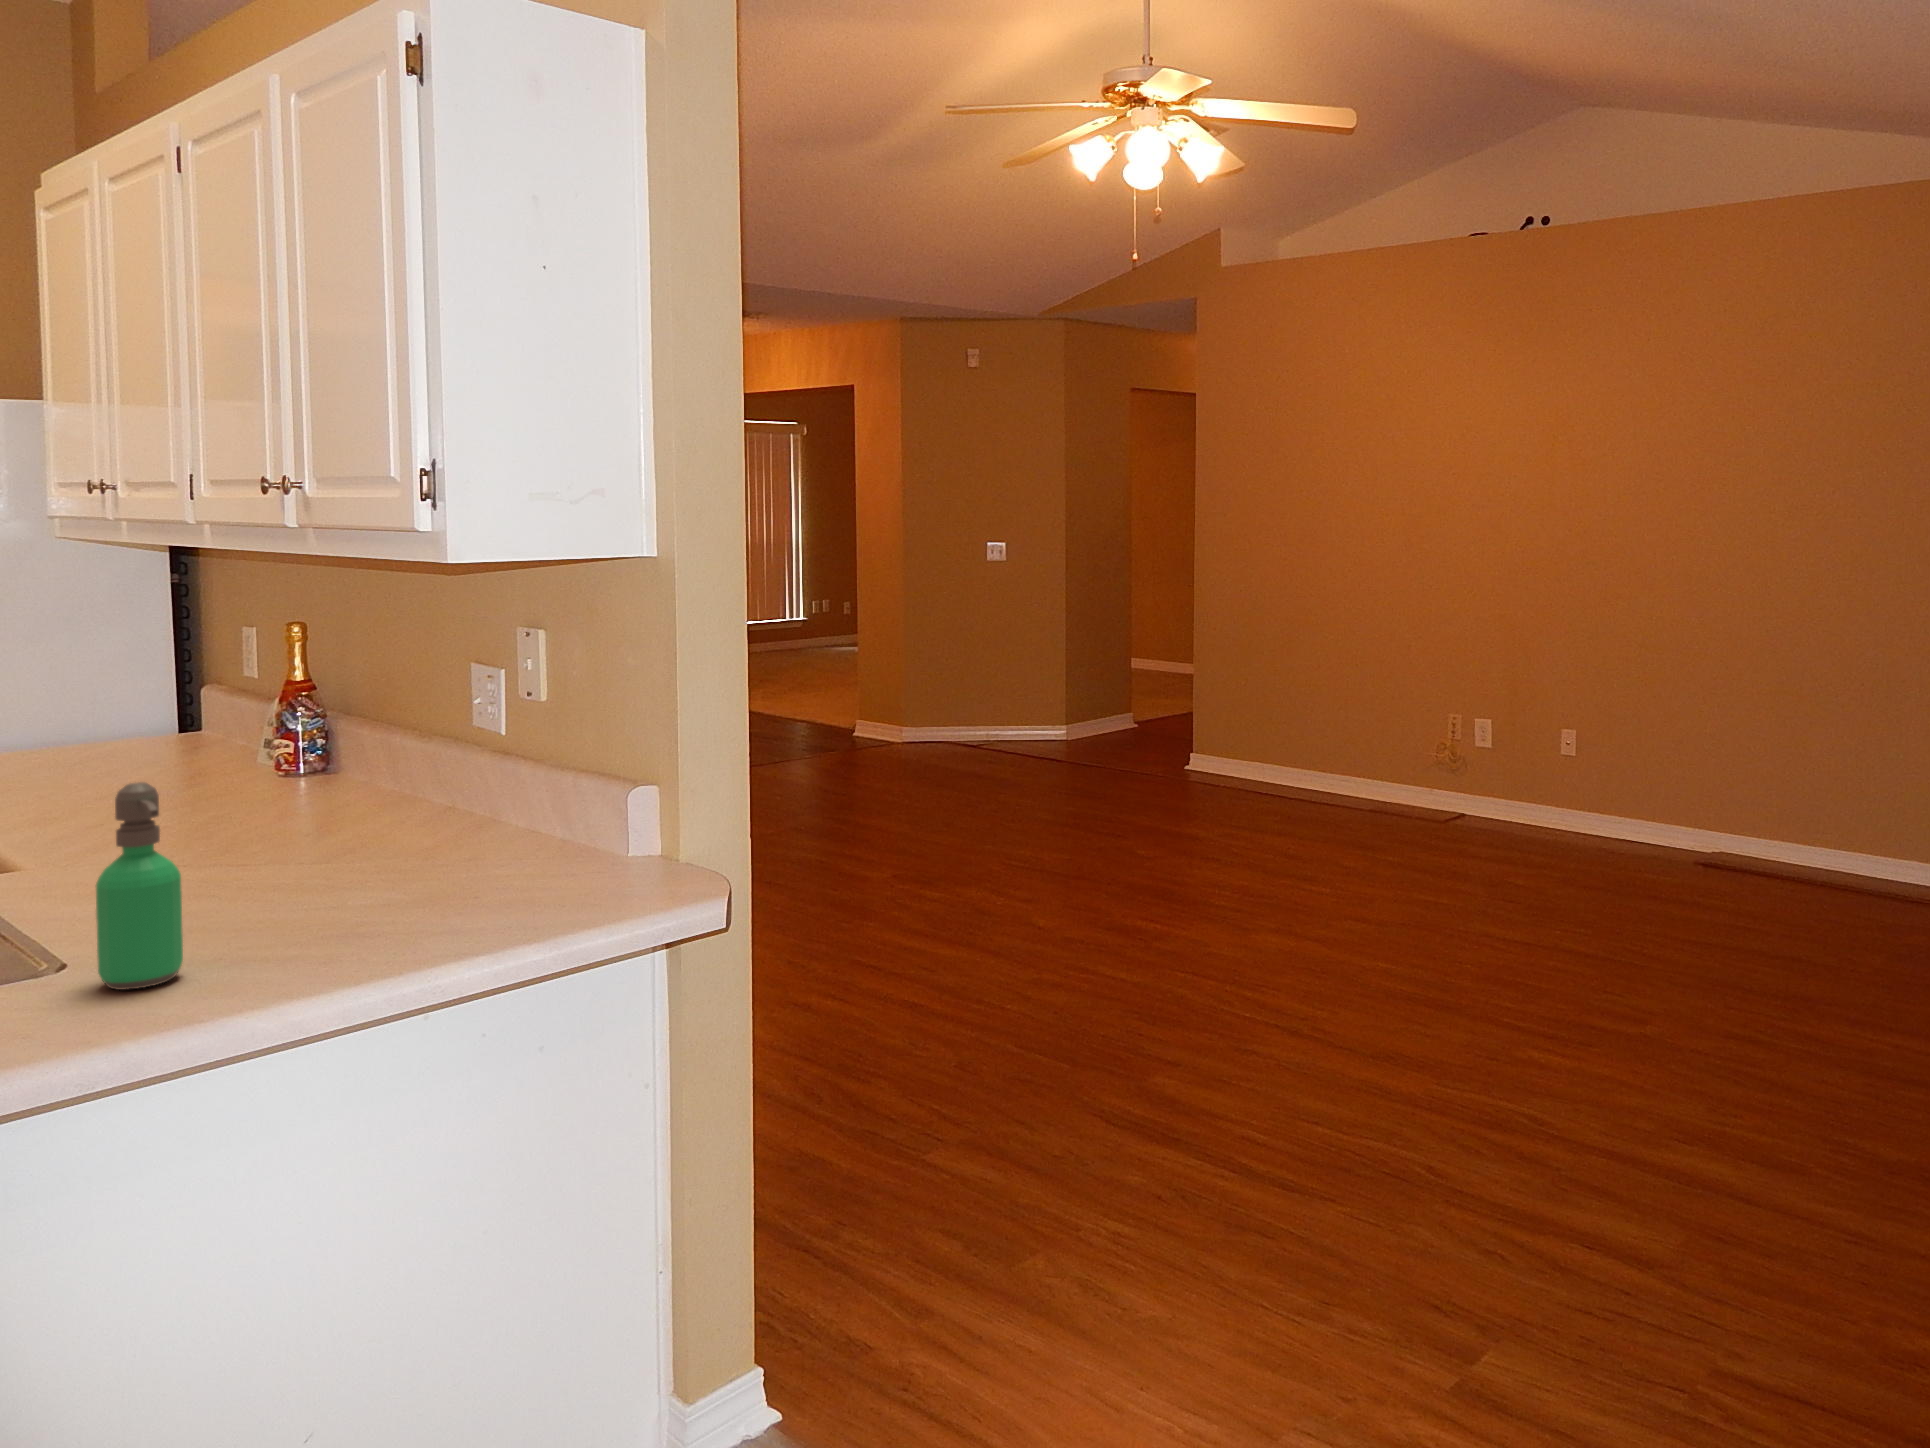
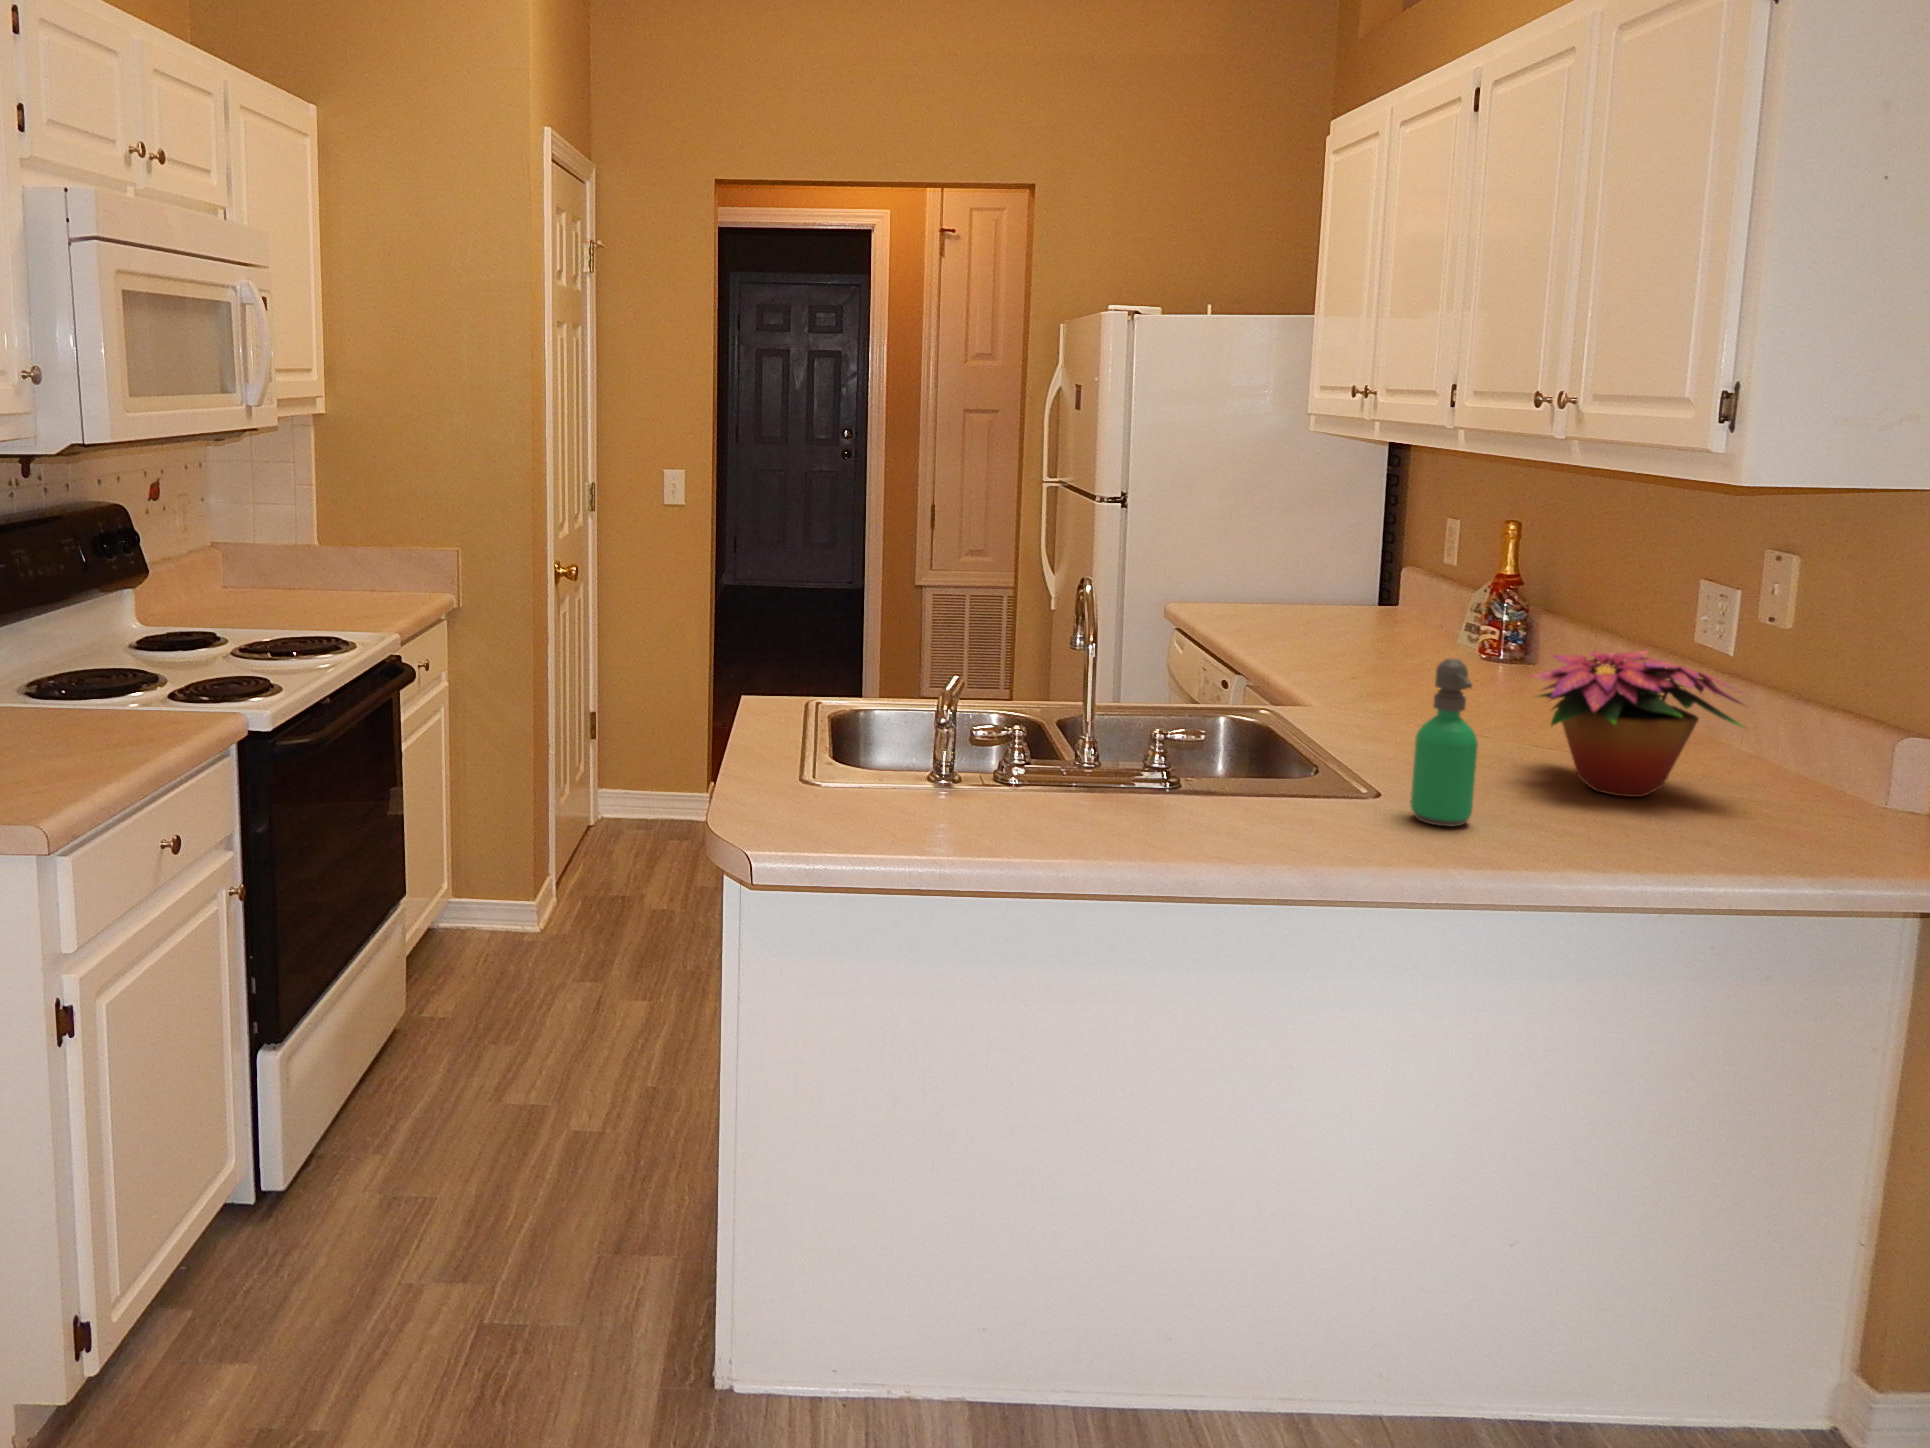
flower arrangement: none [255,738,509,900] -> present [1528,650,1744,797]

